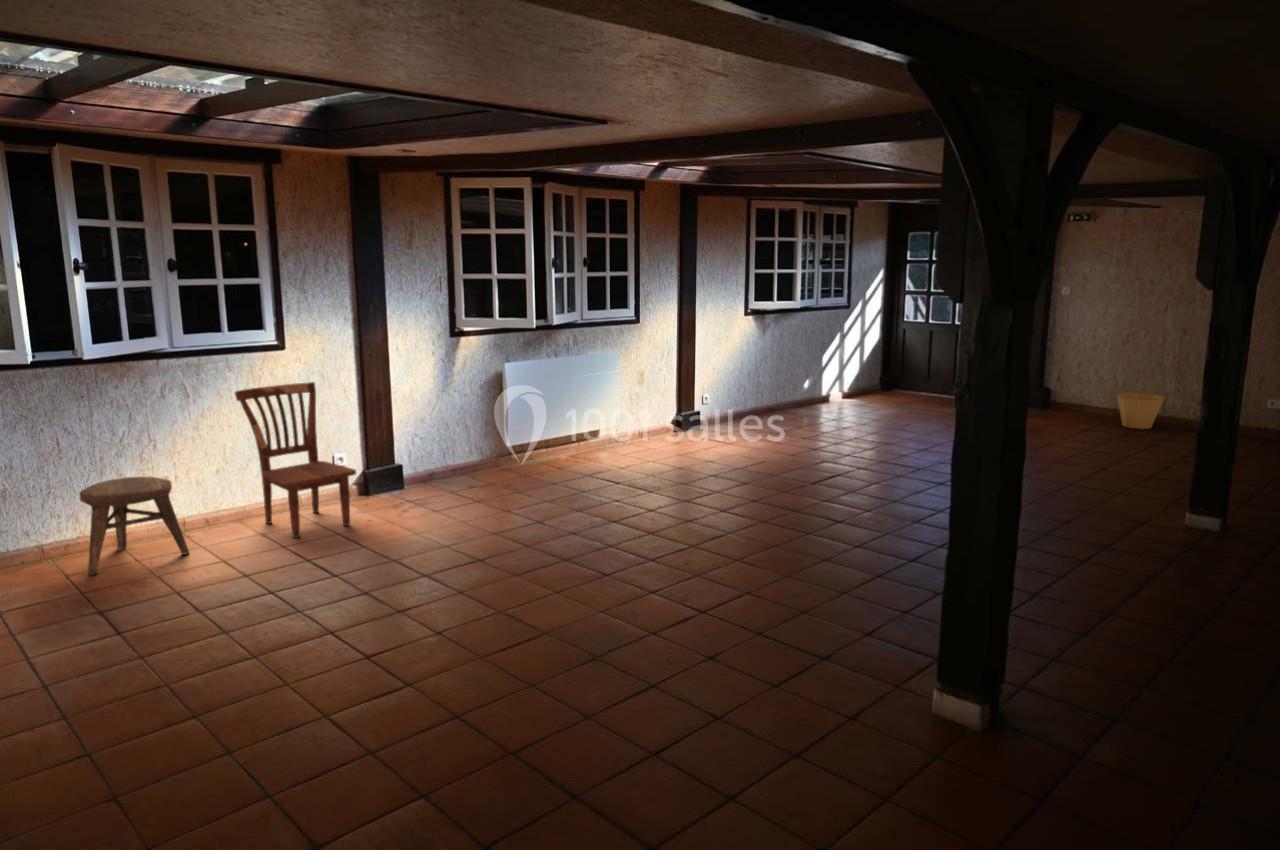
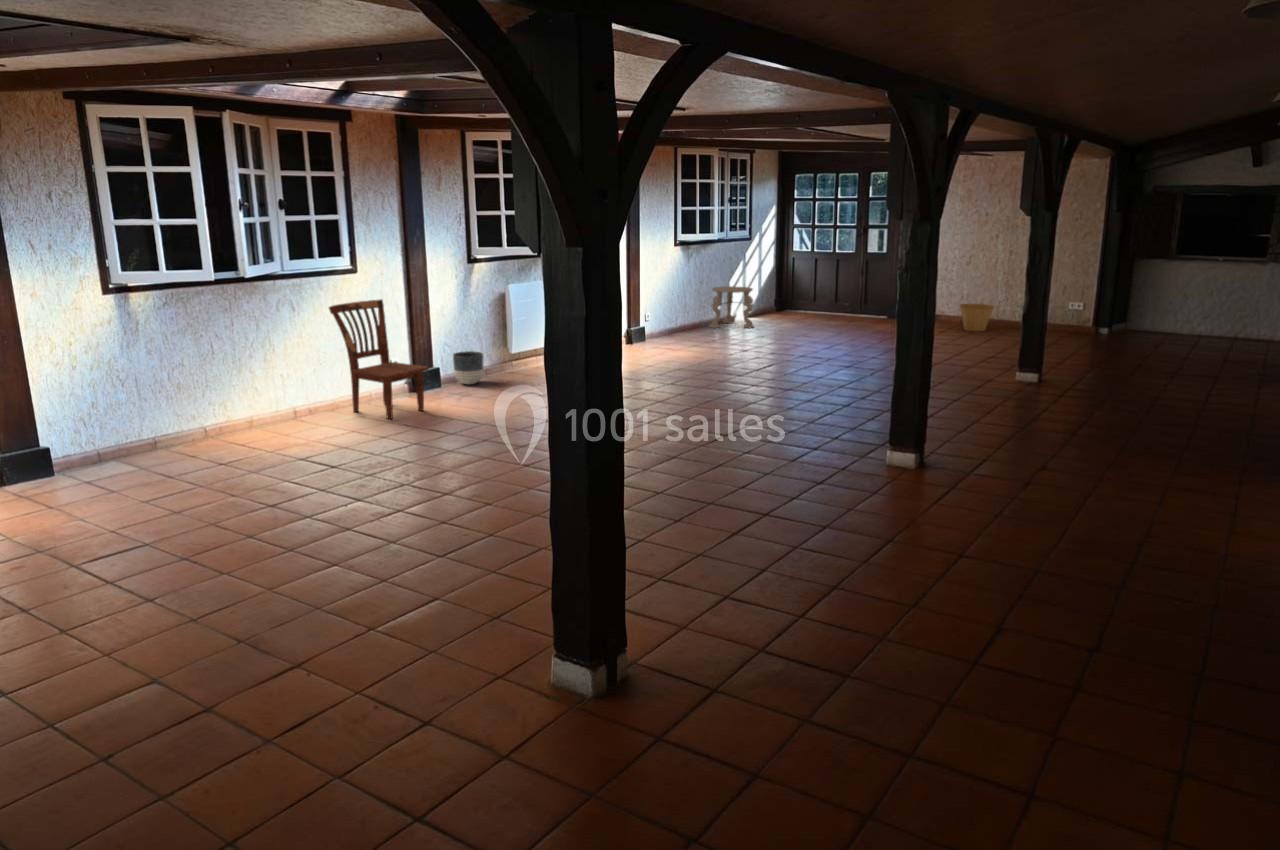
side table: none [789,364,846,415] -> present [709,286,755,328]
planter: none [422,445,460,486] -> present [453,351,484,384]
stool: present [80,477,189,575] -> none [237,373,317,447]

